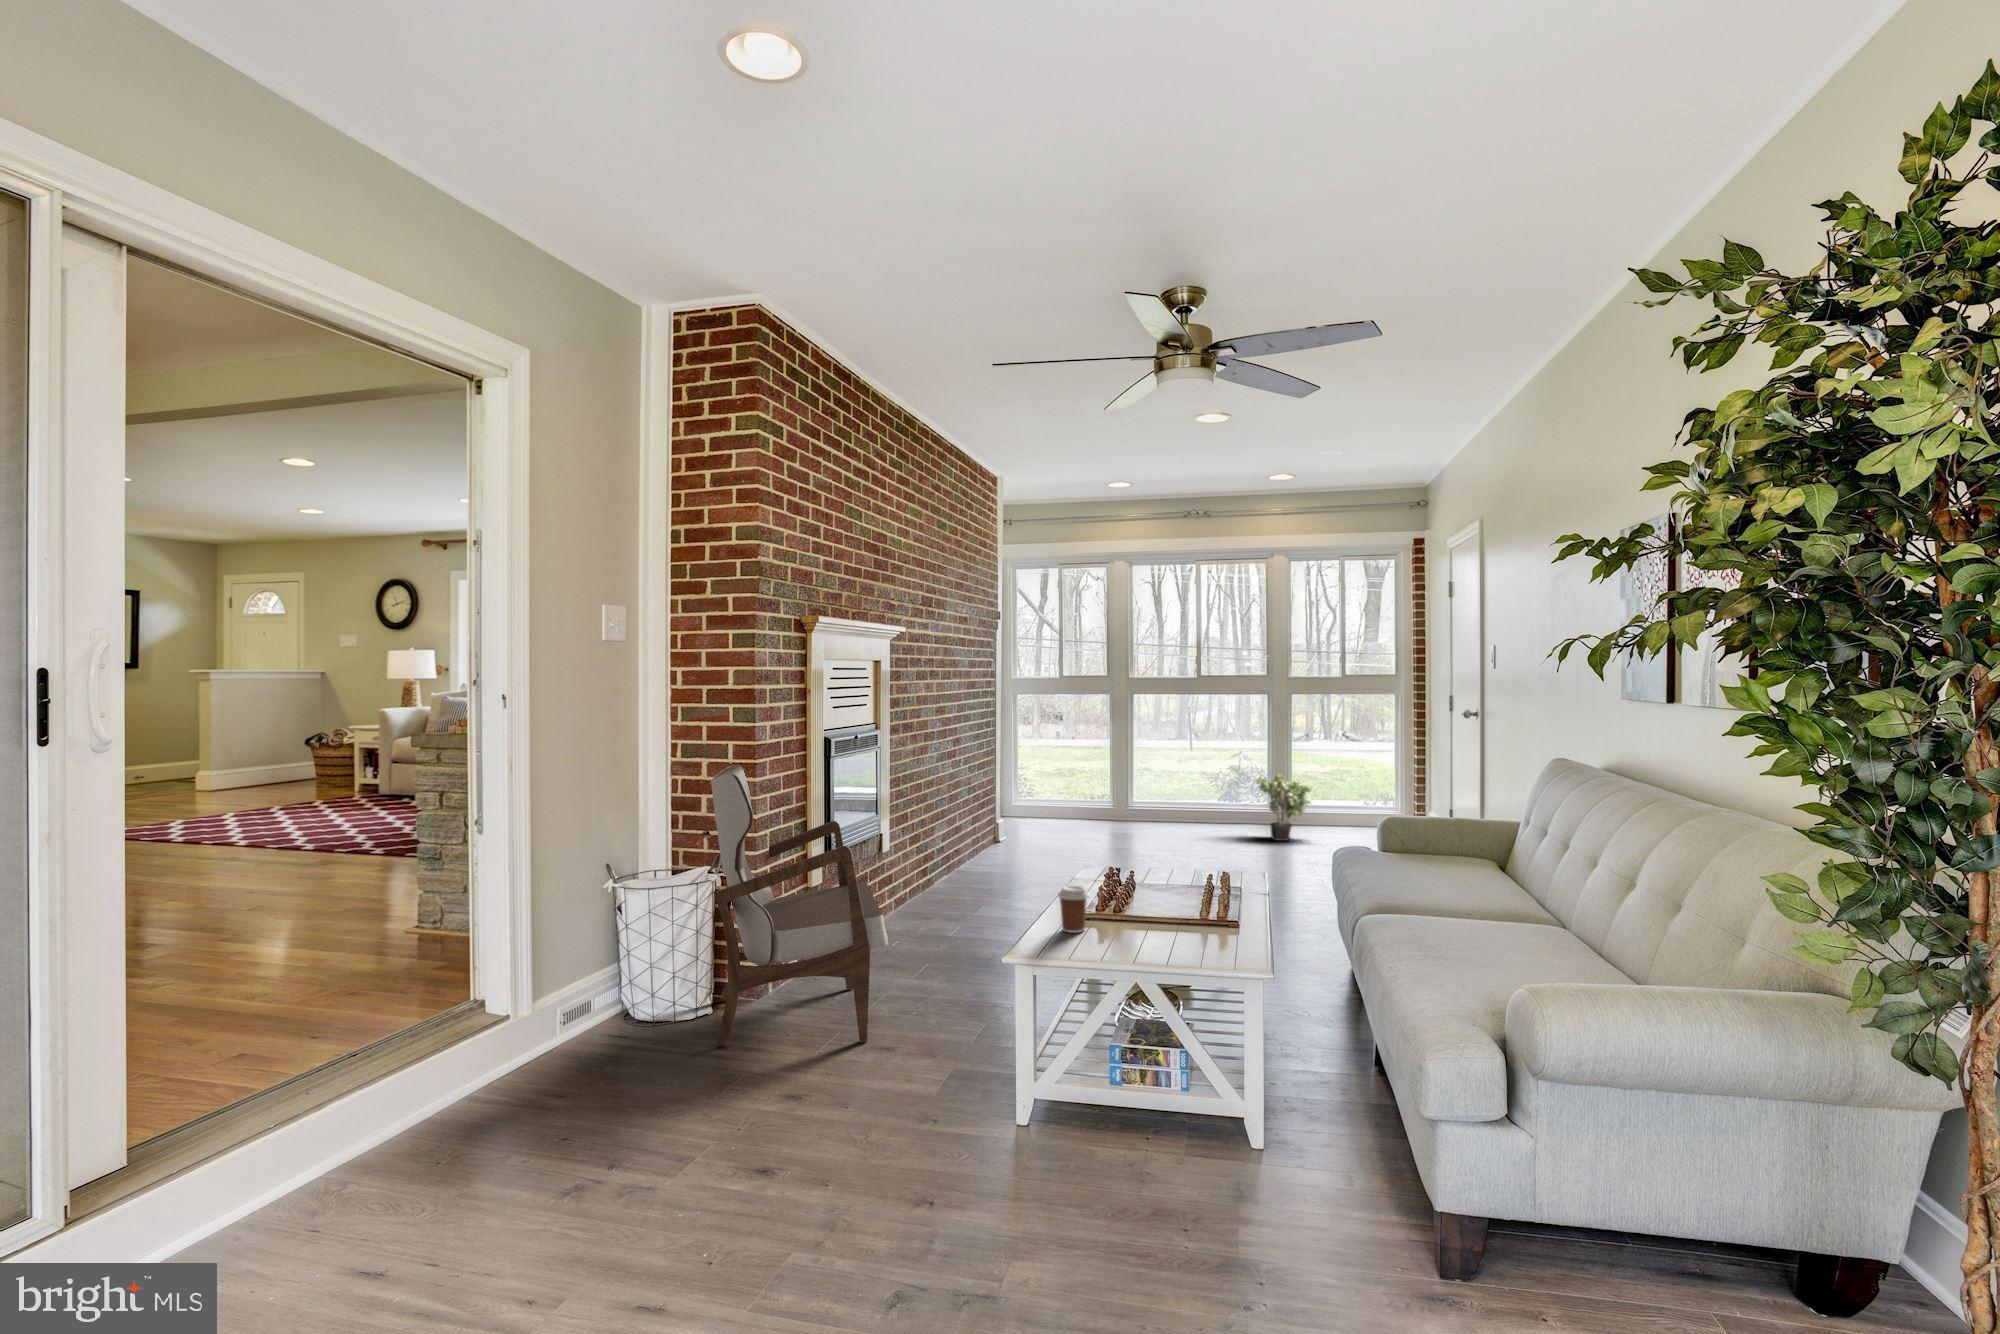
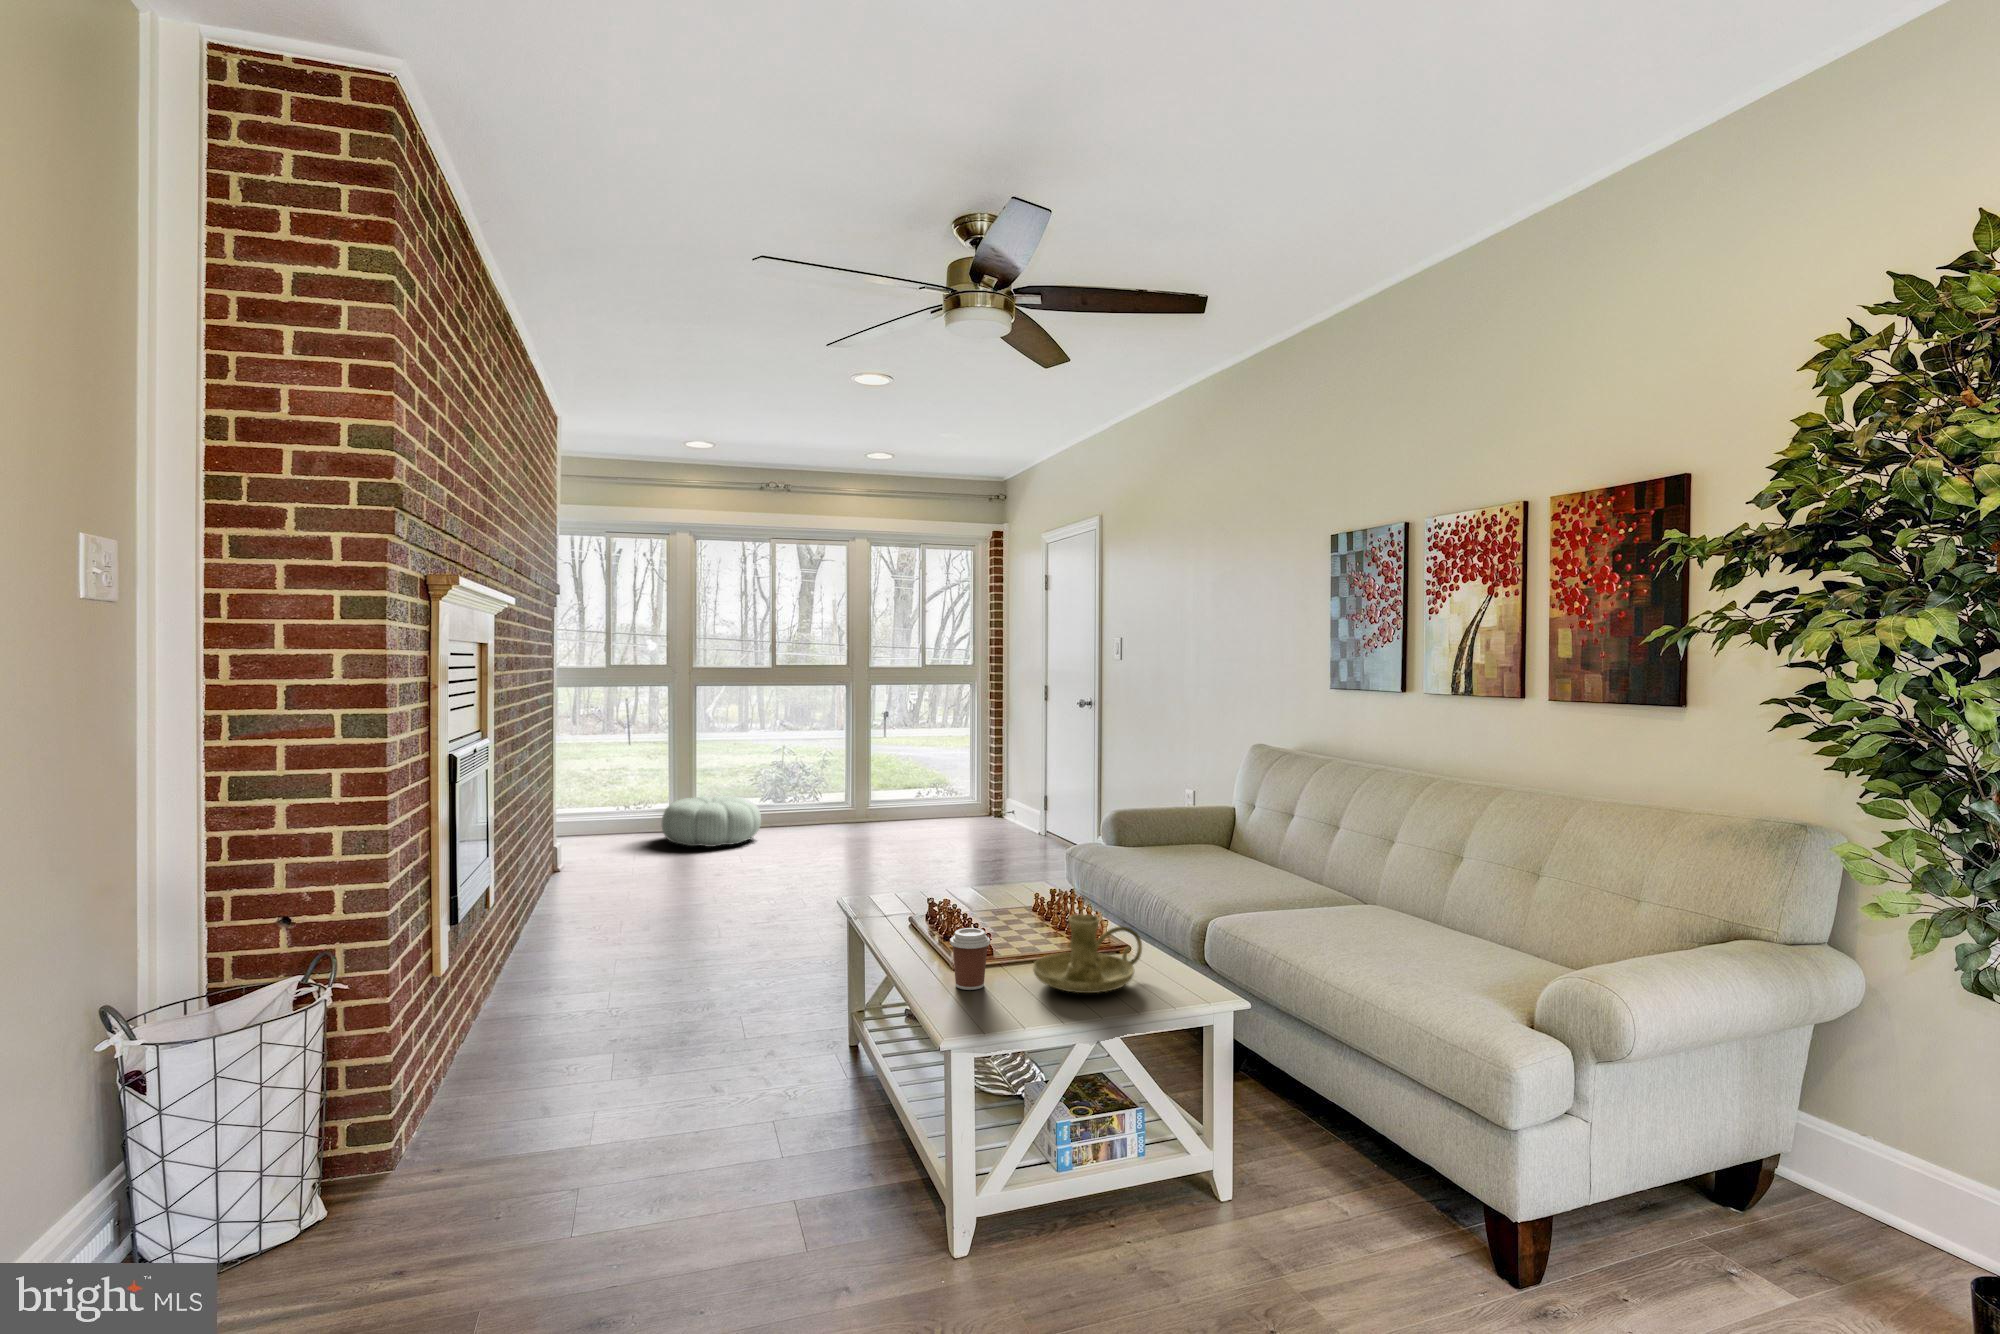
armchair: present [711,765,889,1046] -> none [314,807,660,1282]
potted plant: present [1255,775,1311,841] -> none [785,761,842,827]
pouf: none [1128,801,1219,848] -> present [662,796,761,847]
candle holder: none [1111,885,1215,946] -> present [1033,914,1142,993]

